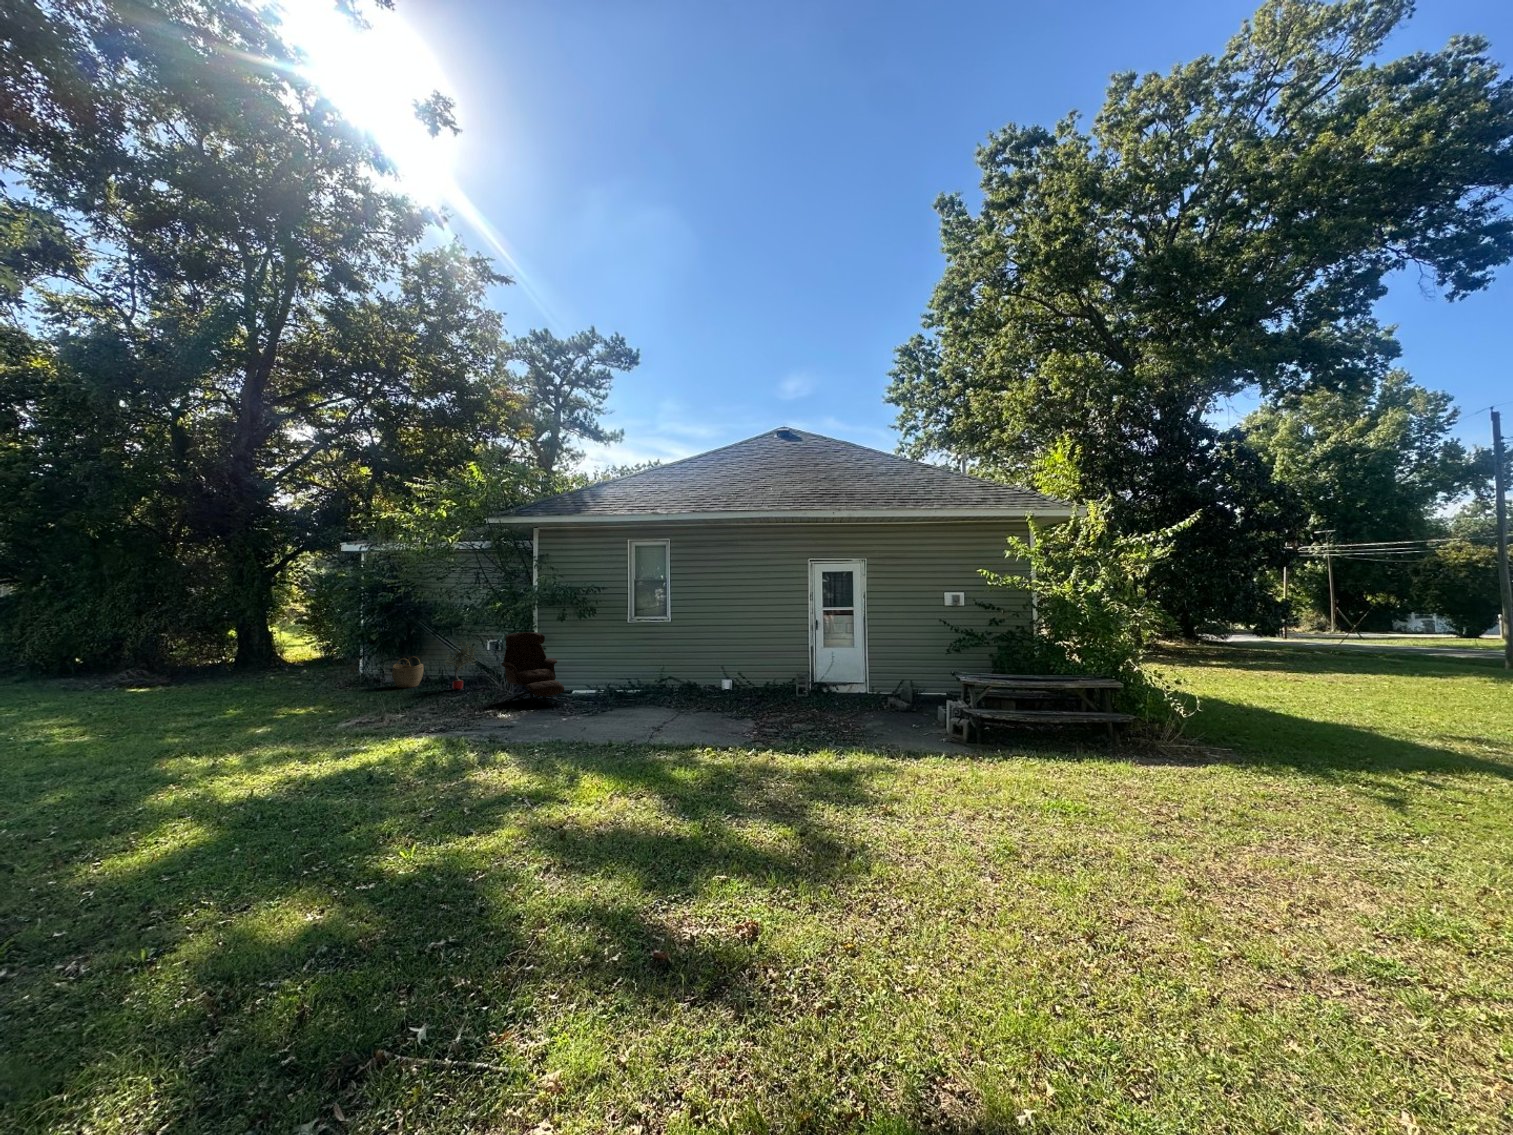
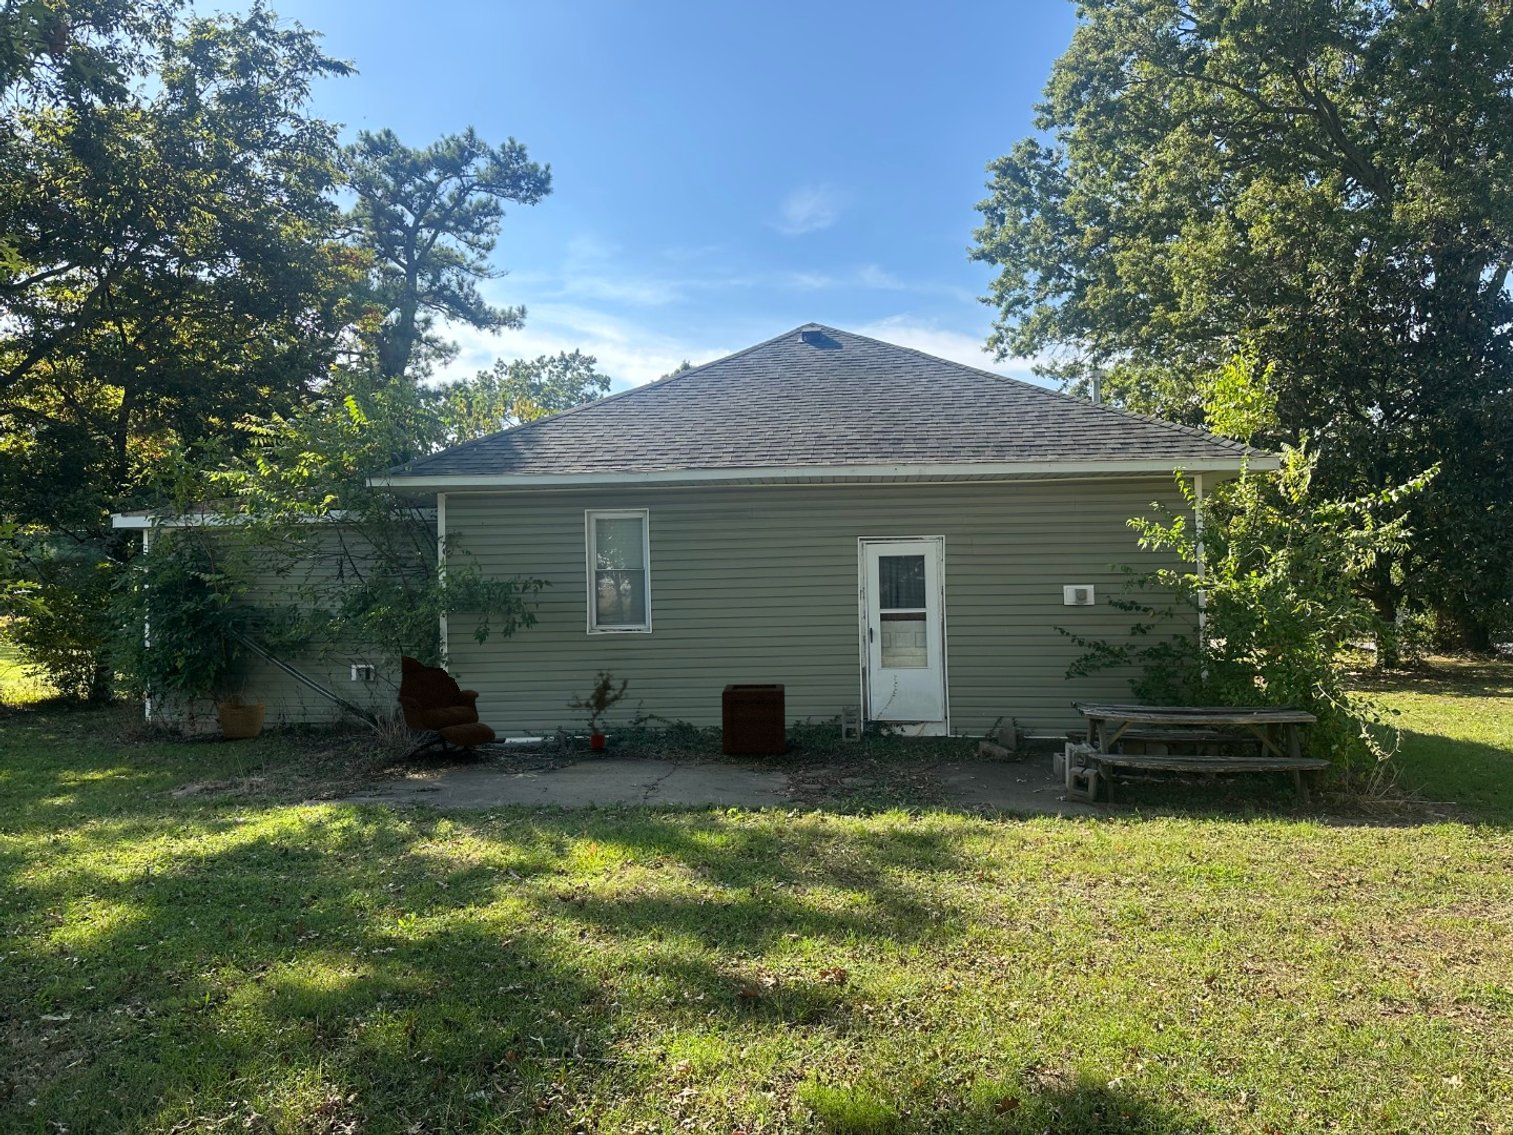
potted tree: present [445,642,477,690] -> present [566,669,628,750]
wooden crate: none [715,657,758,704] -> present [722,684,785,754]

